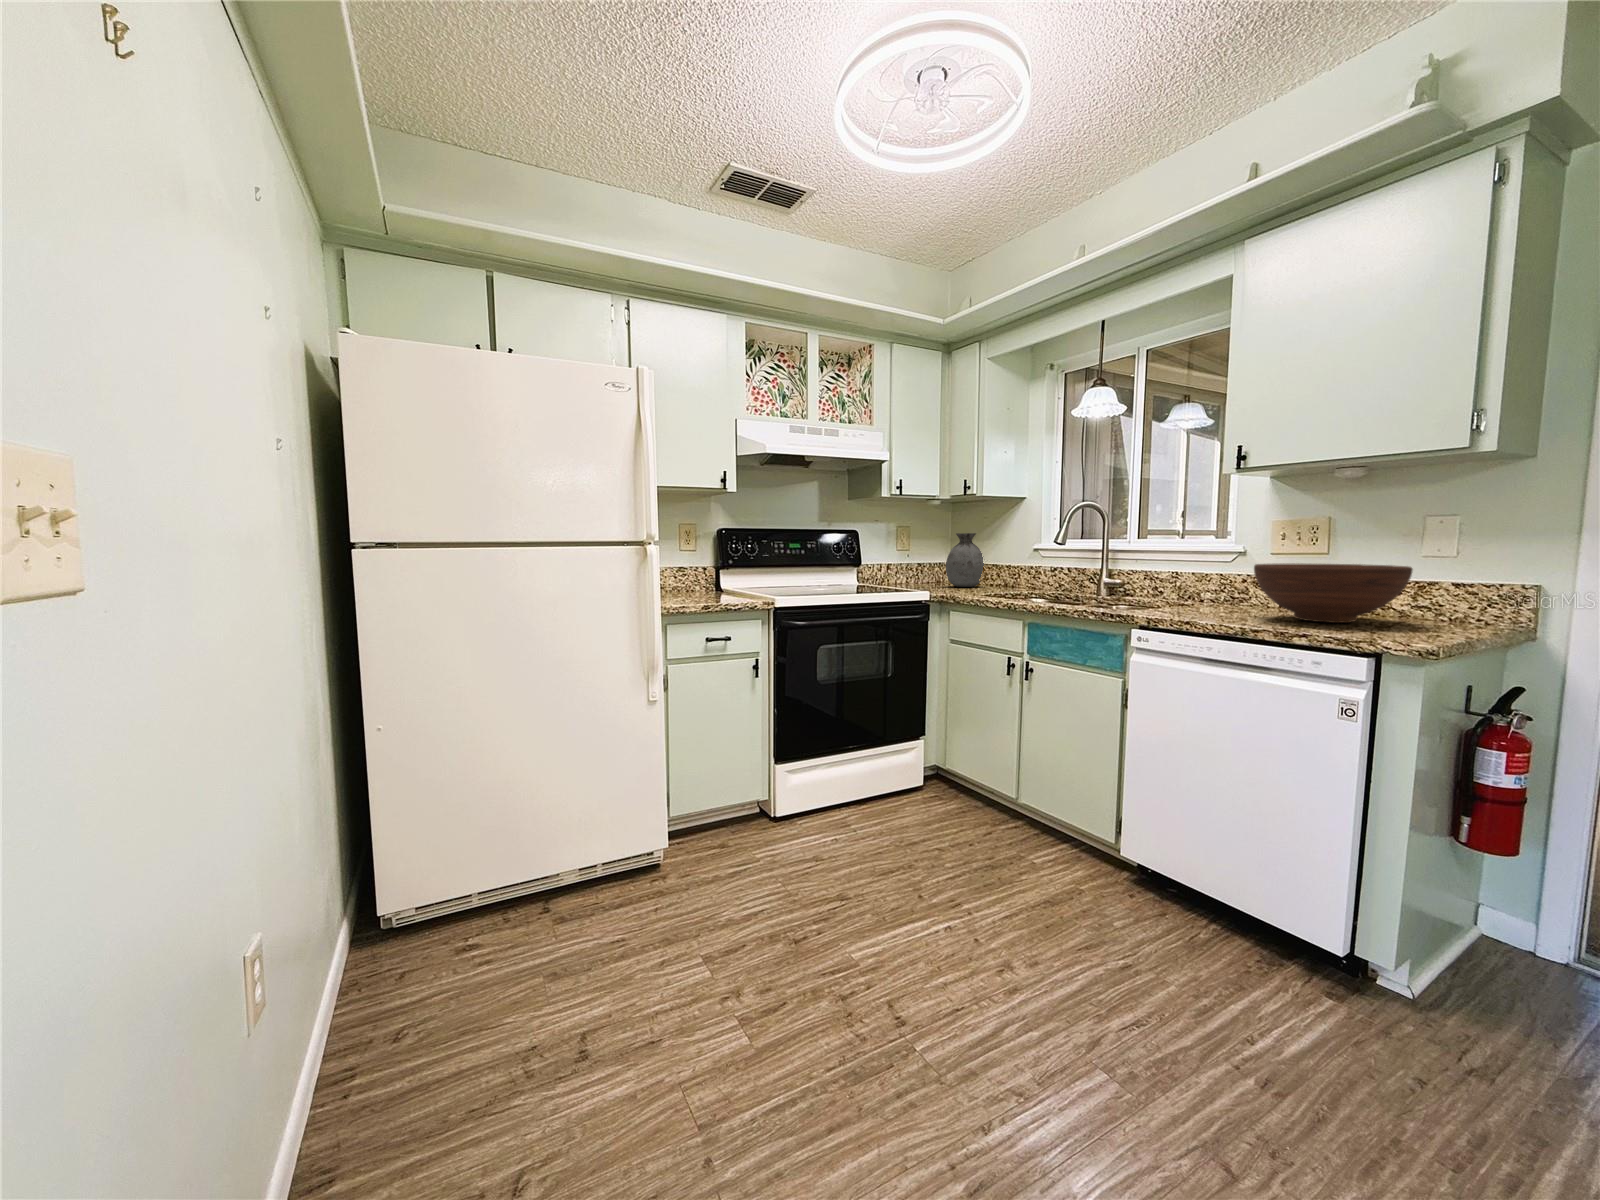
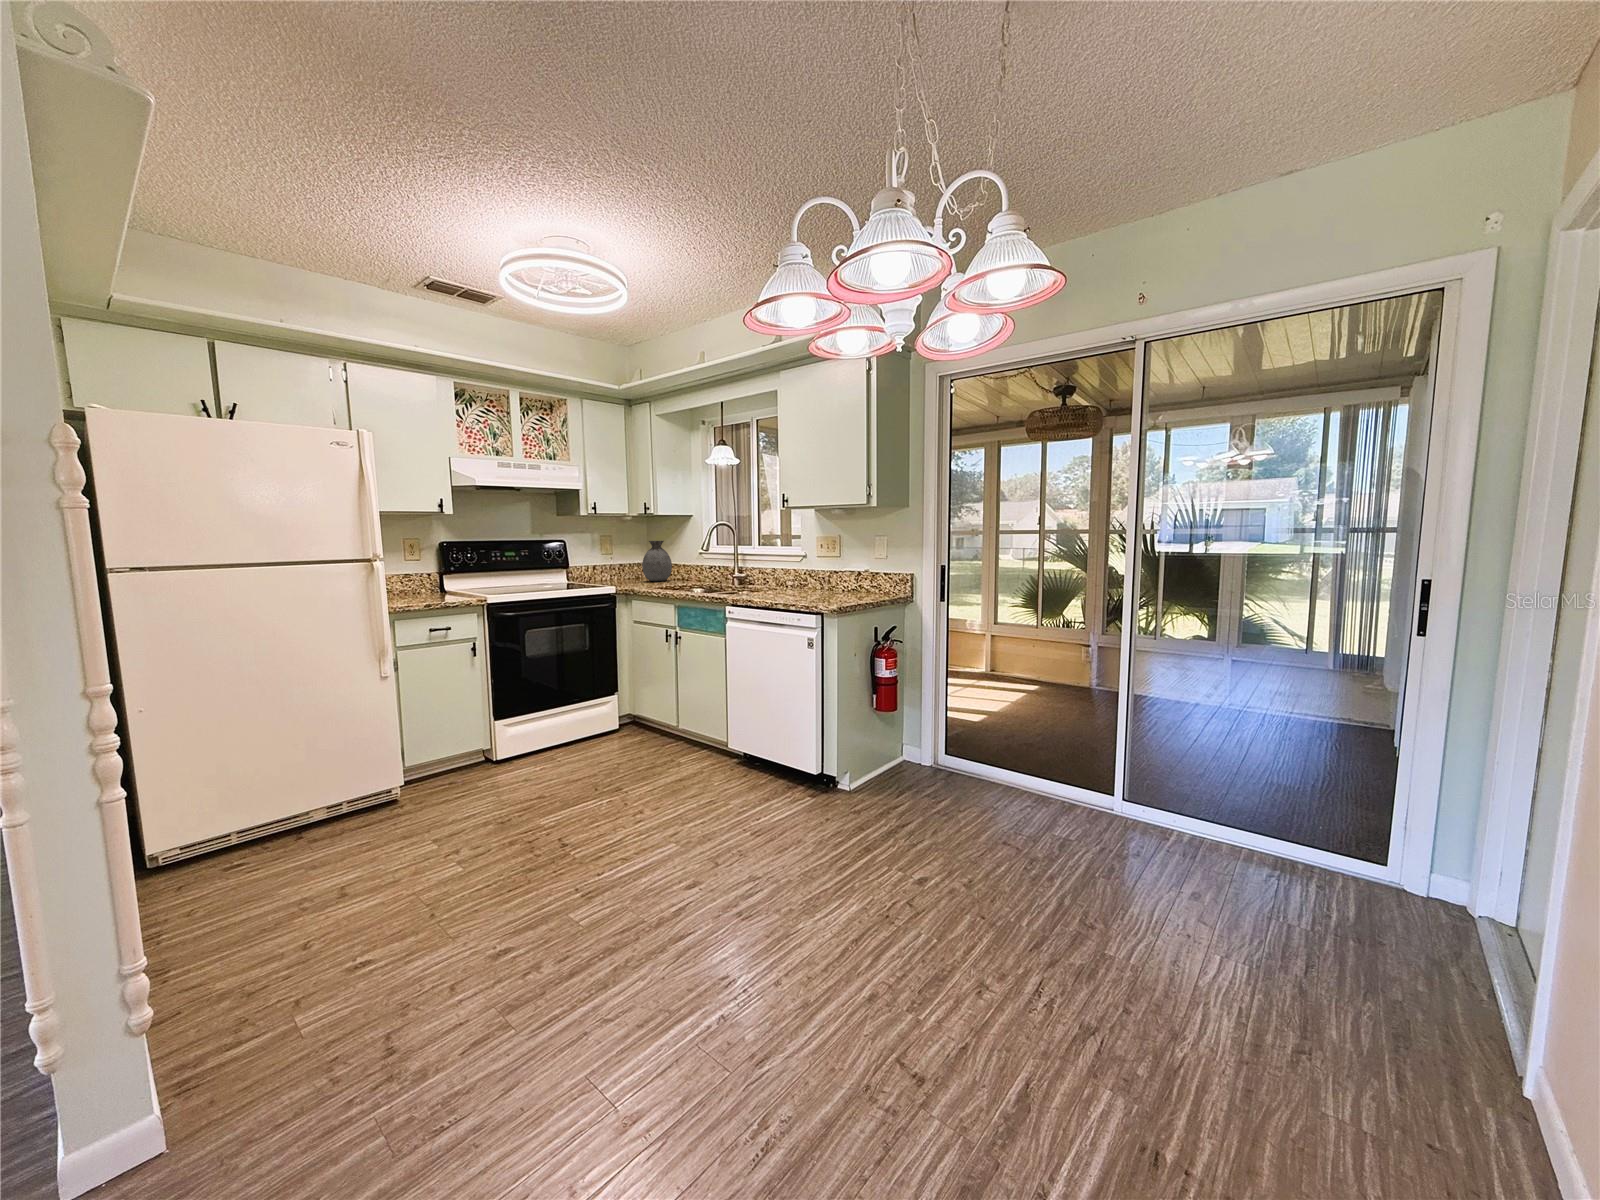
fruit bowl: present [1254,563,1413,623] -> none [785,564,852,598]

